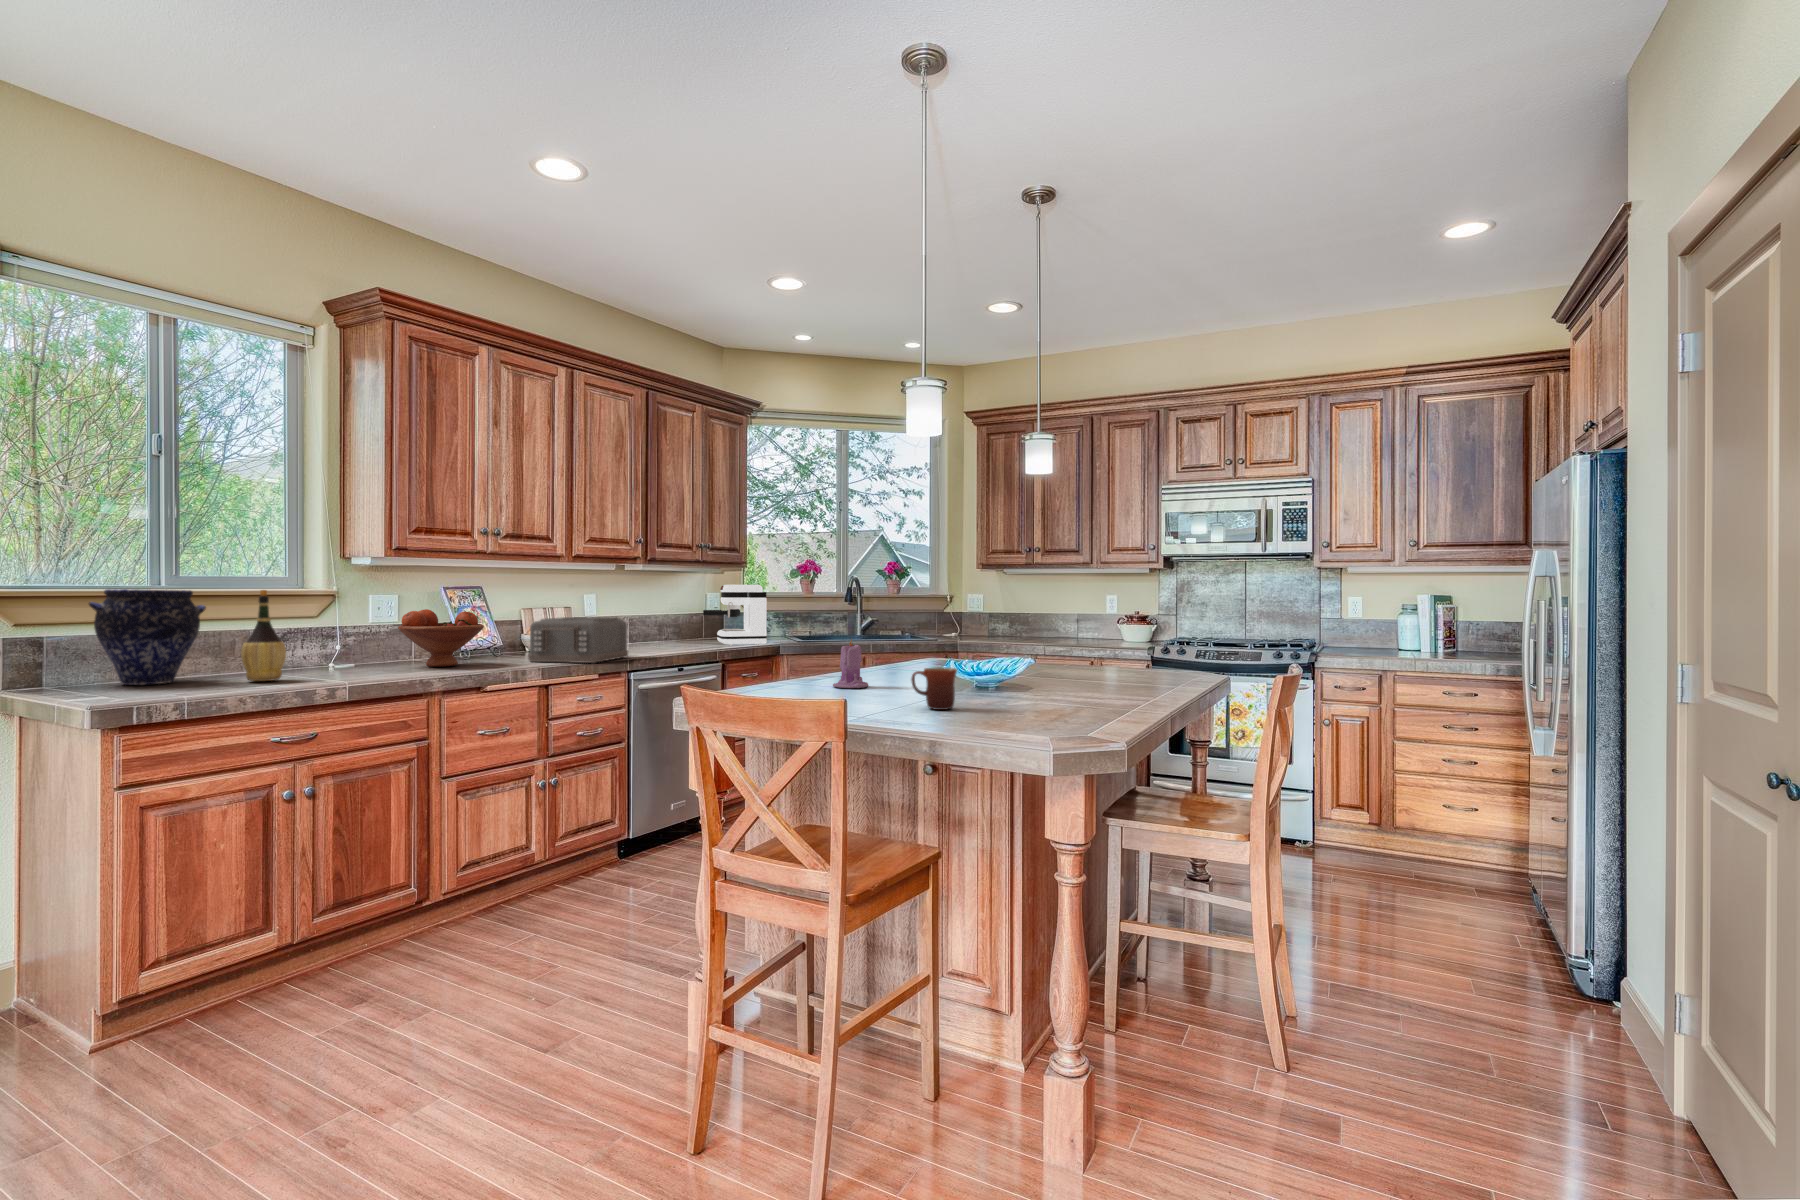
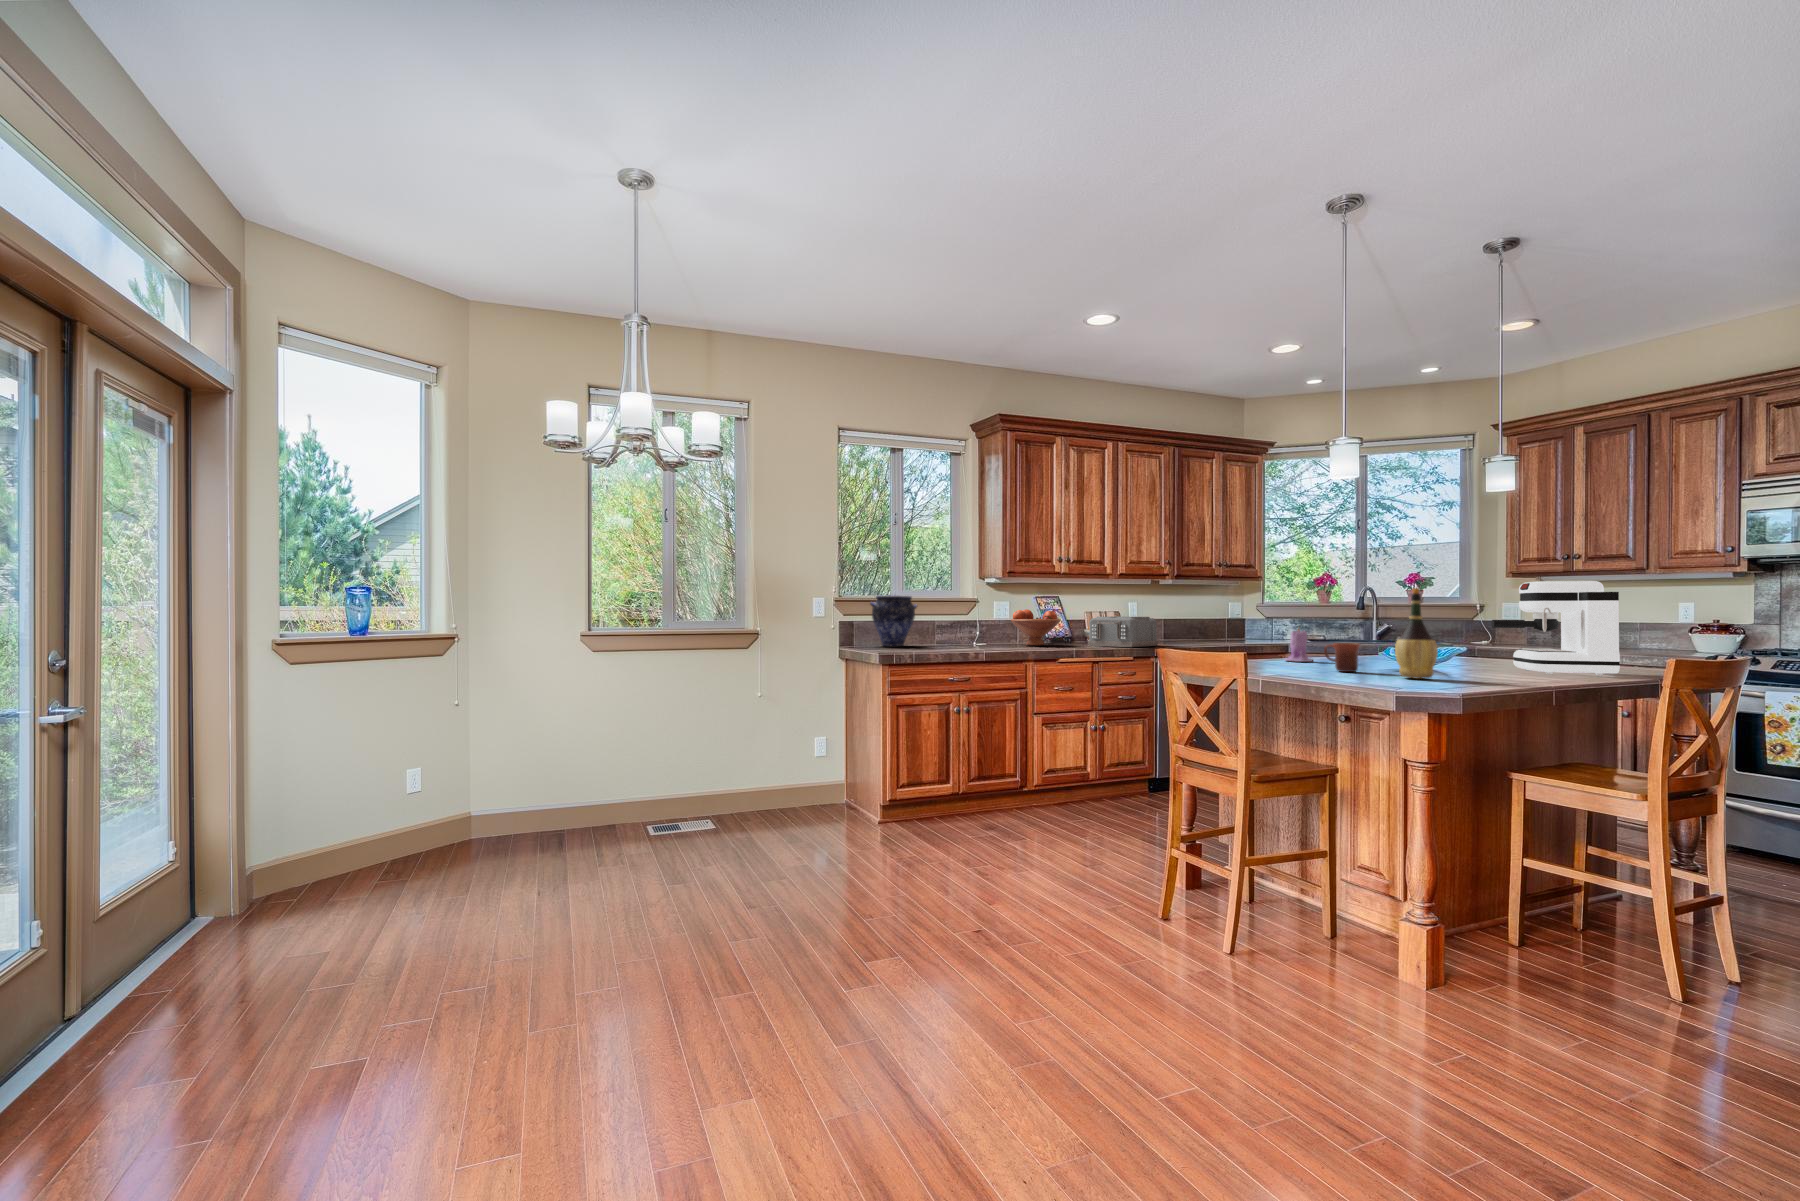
coffee maker: present [703,585,767,646] -> present [1491,581,1620,675]
wine bottle: present [241,590,286,681] -> present [1395,588,1438,679]

